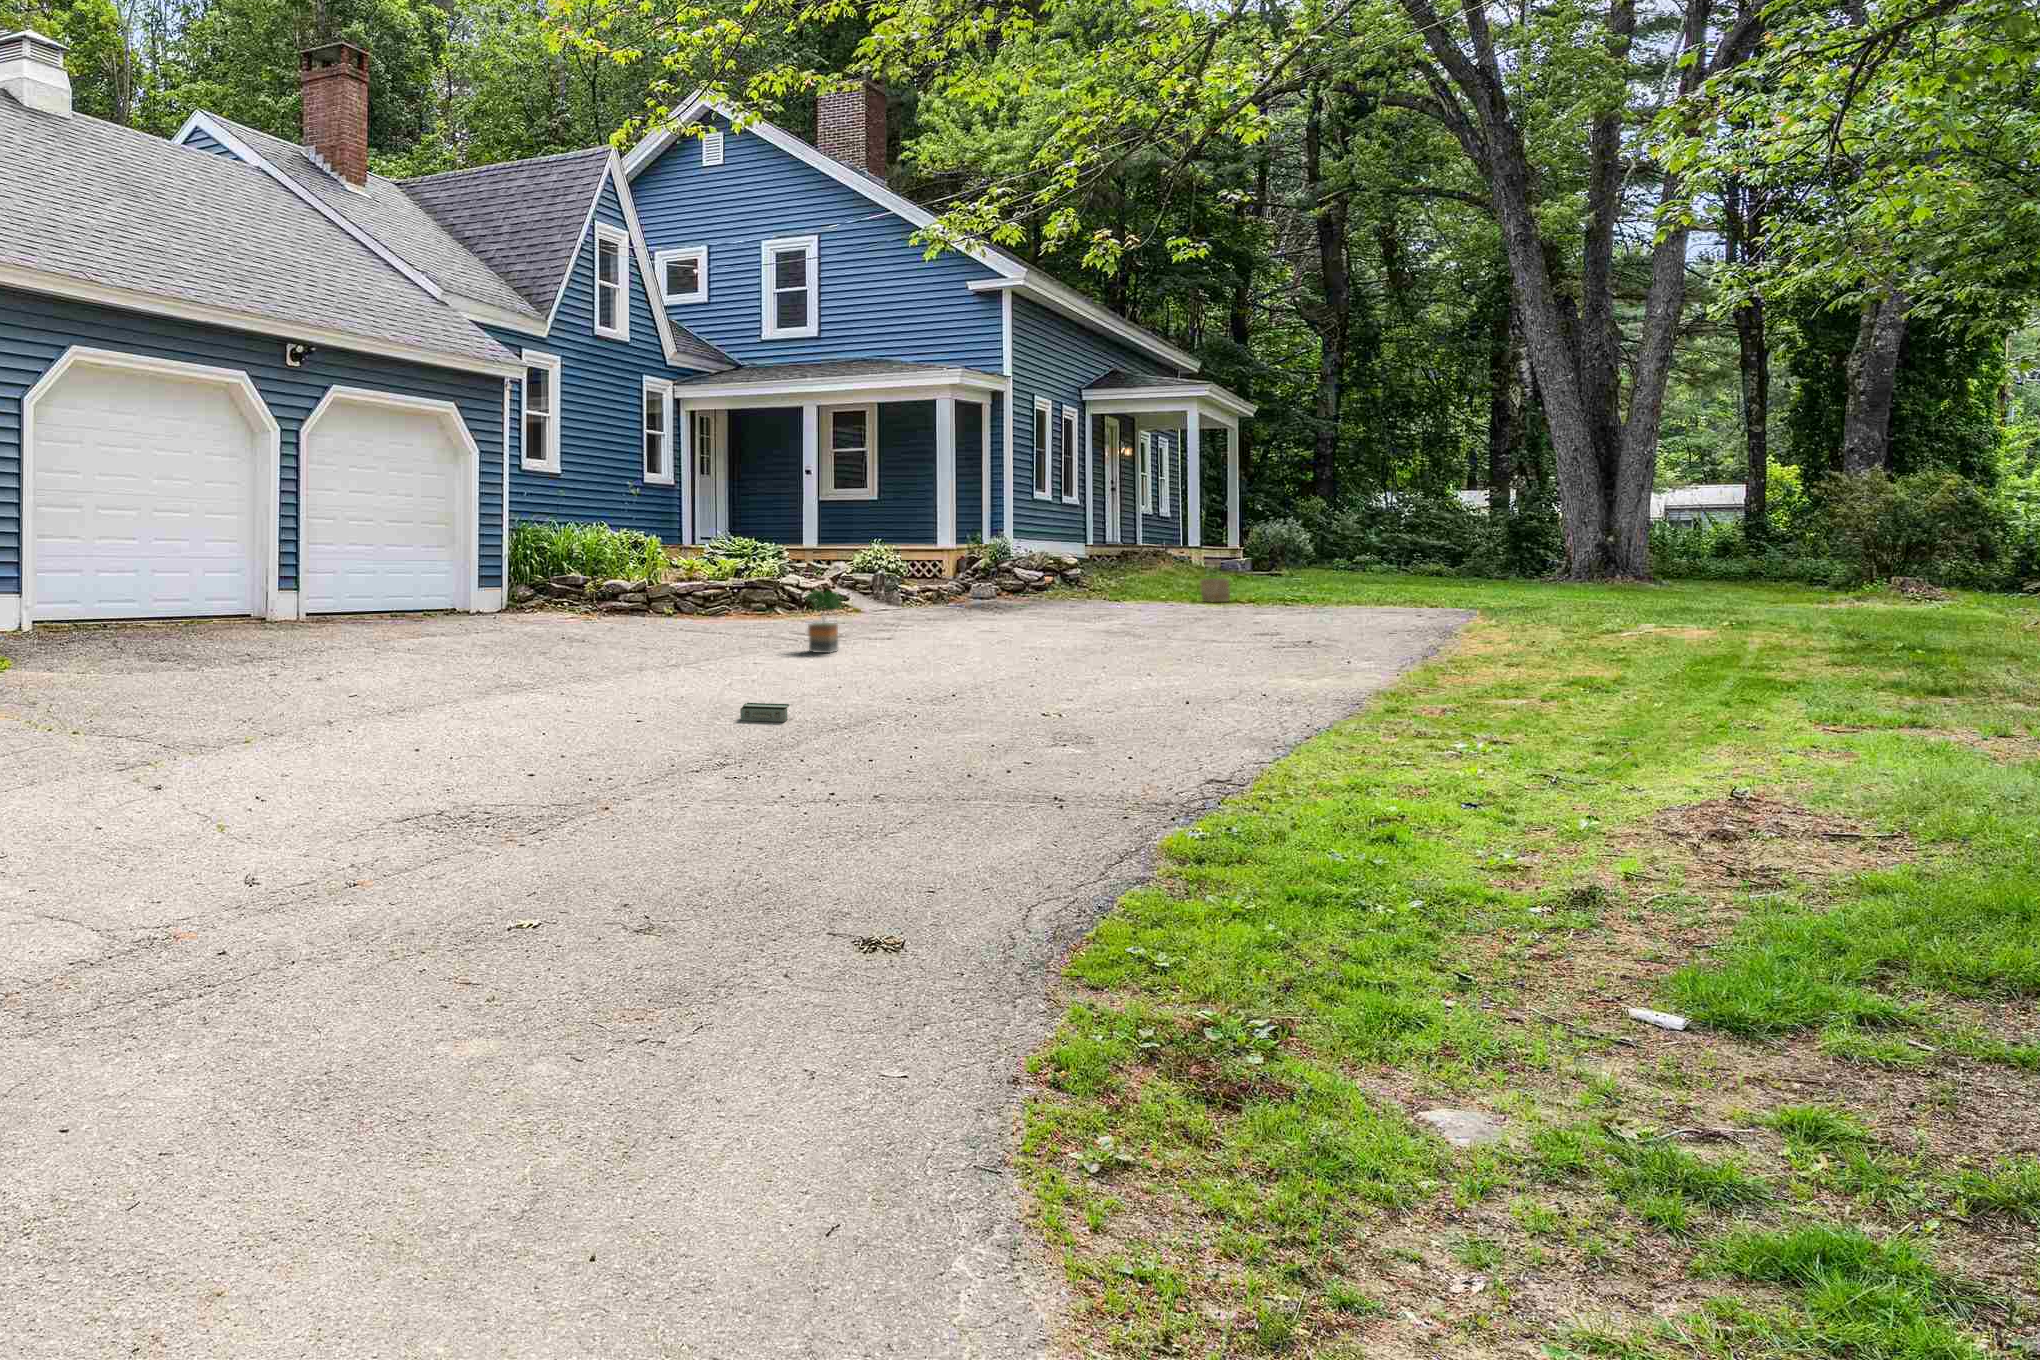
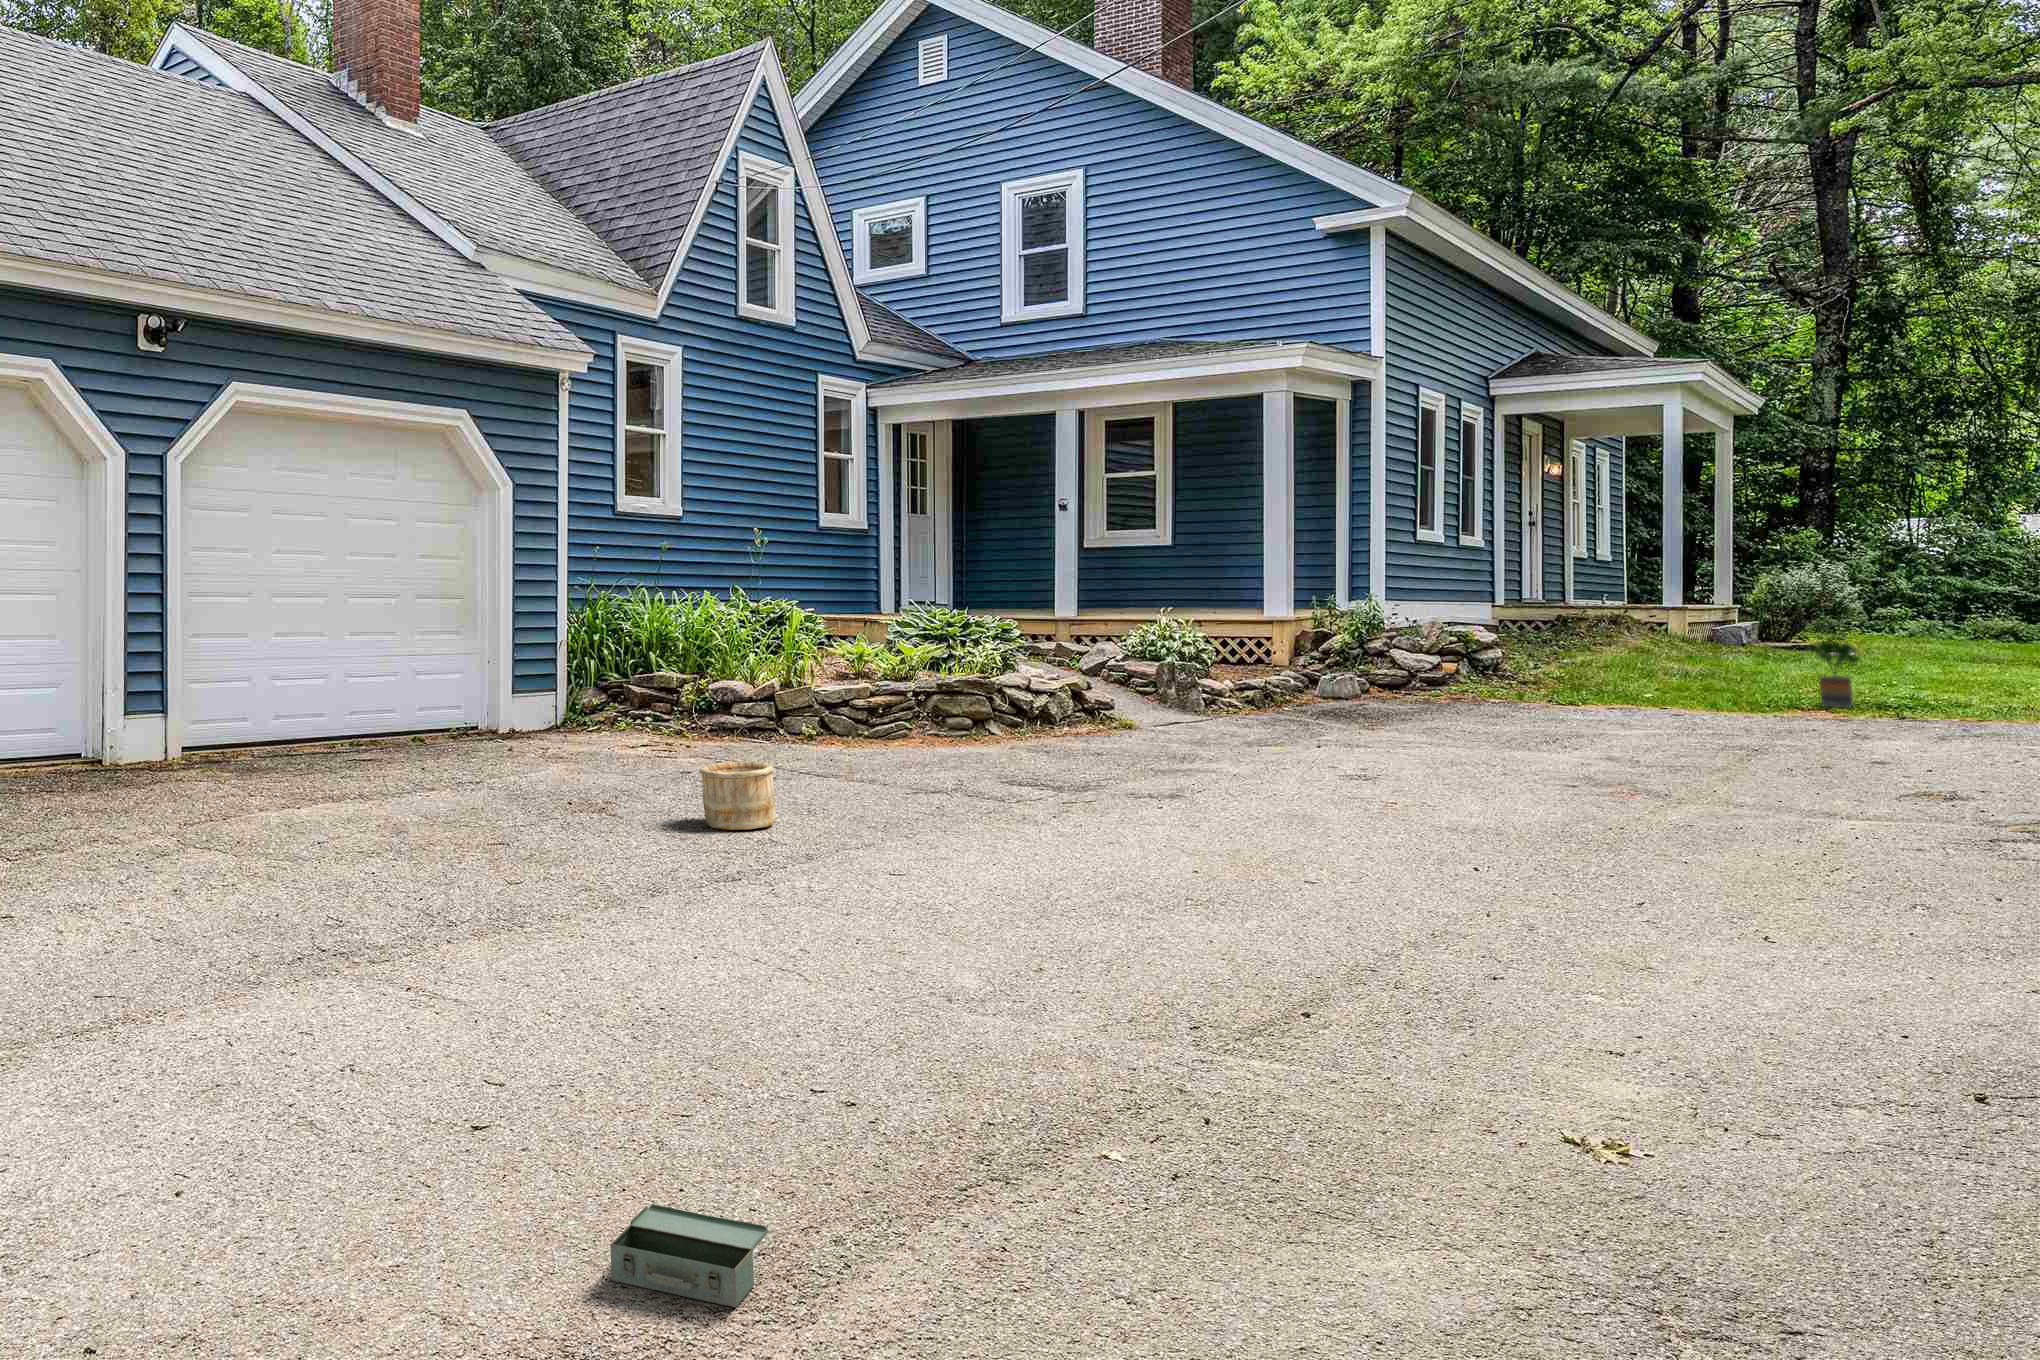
wooden bucket: present [1200,578,1230,602] -> present [699,761,775,830]
potted tree: present [806,590,842,653] -> present [1808,641,1861,708]

